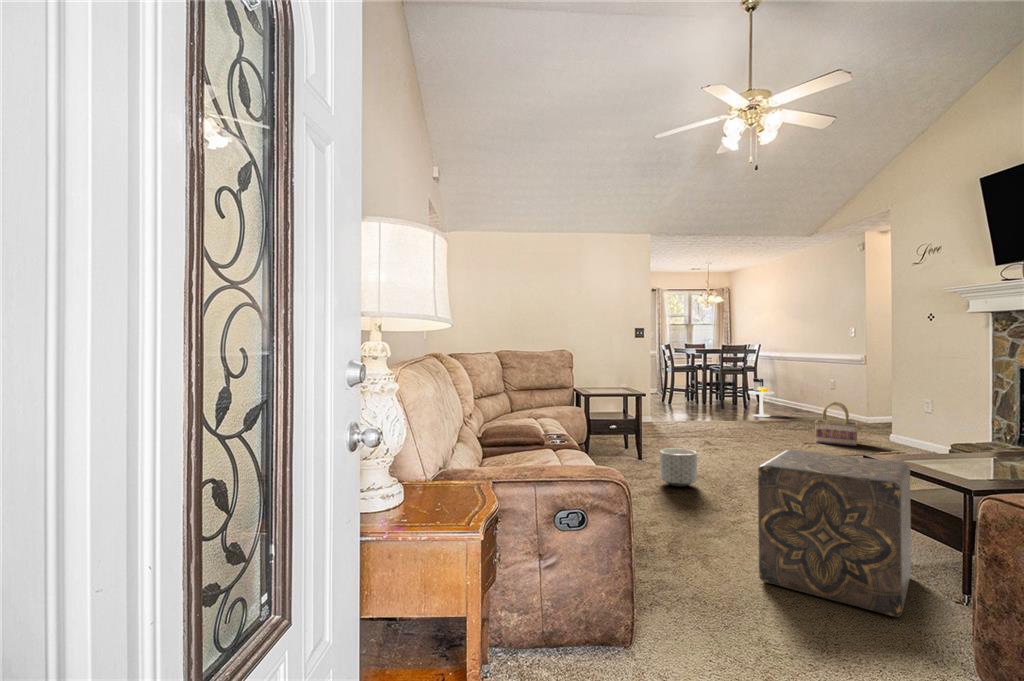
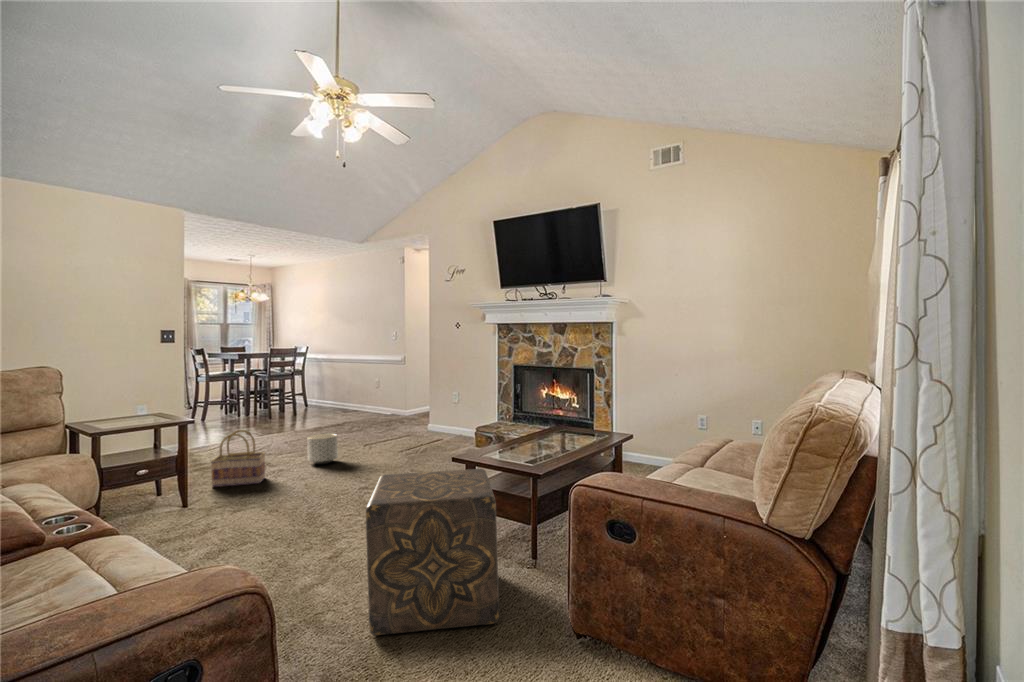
side table: present [748,378,775,417] -> none [299,383,325,423]
basket: present [815,402,858,446] -> present [211,430,265,487]
planter: present [660,448,697,487] -> present [307,434,338,464]

